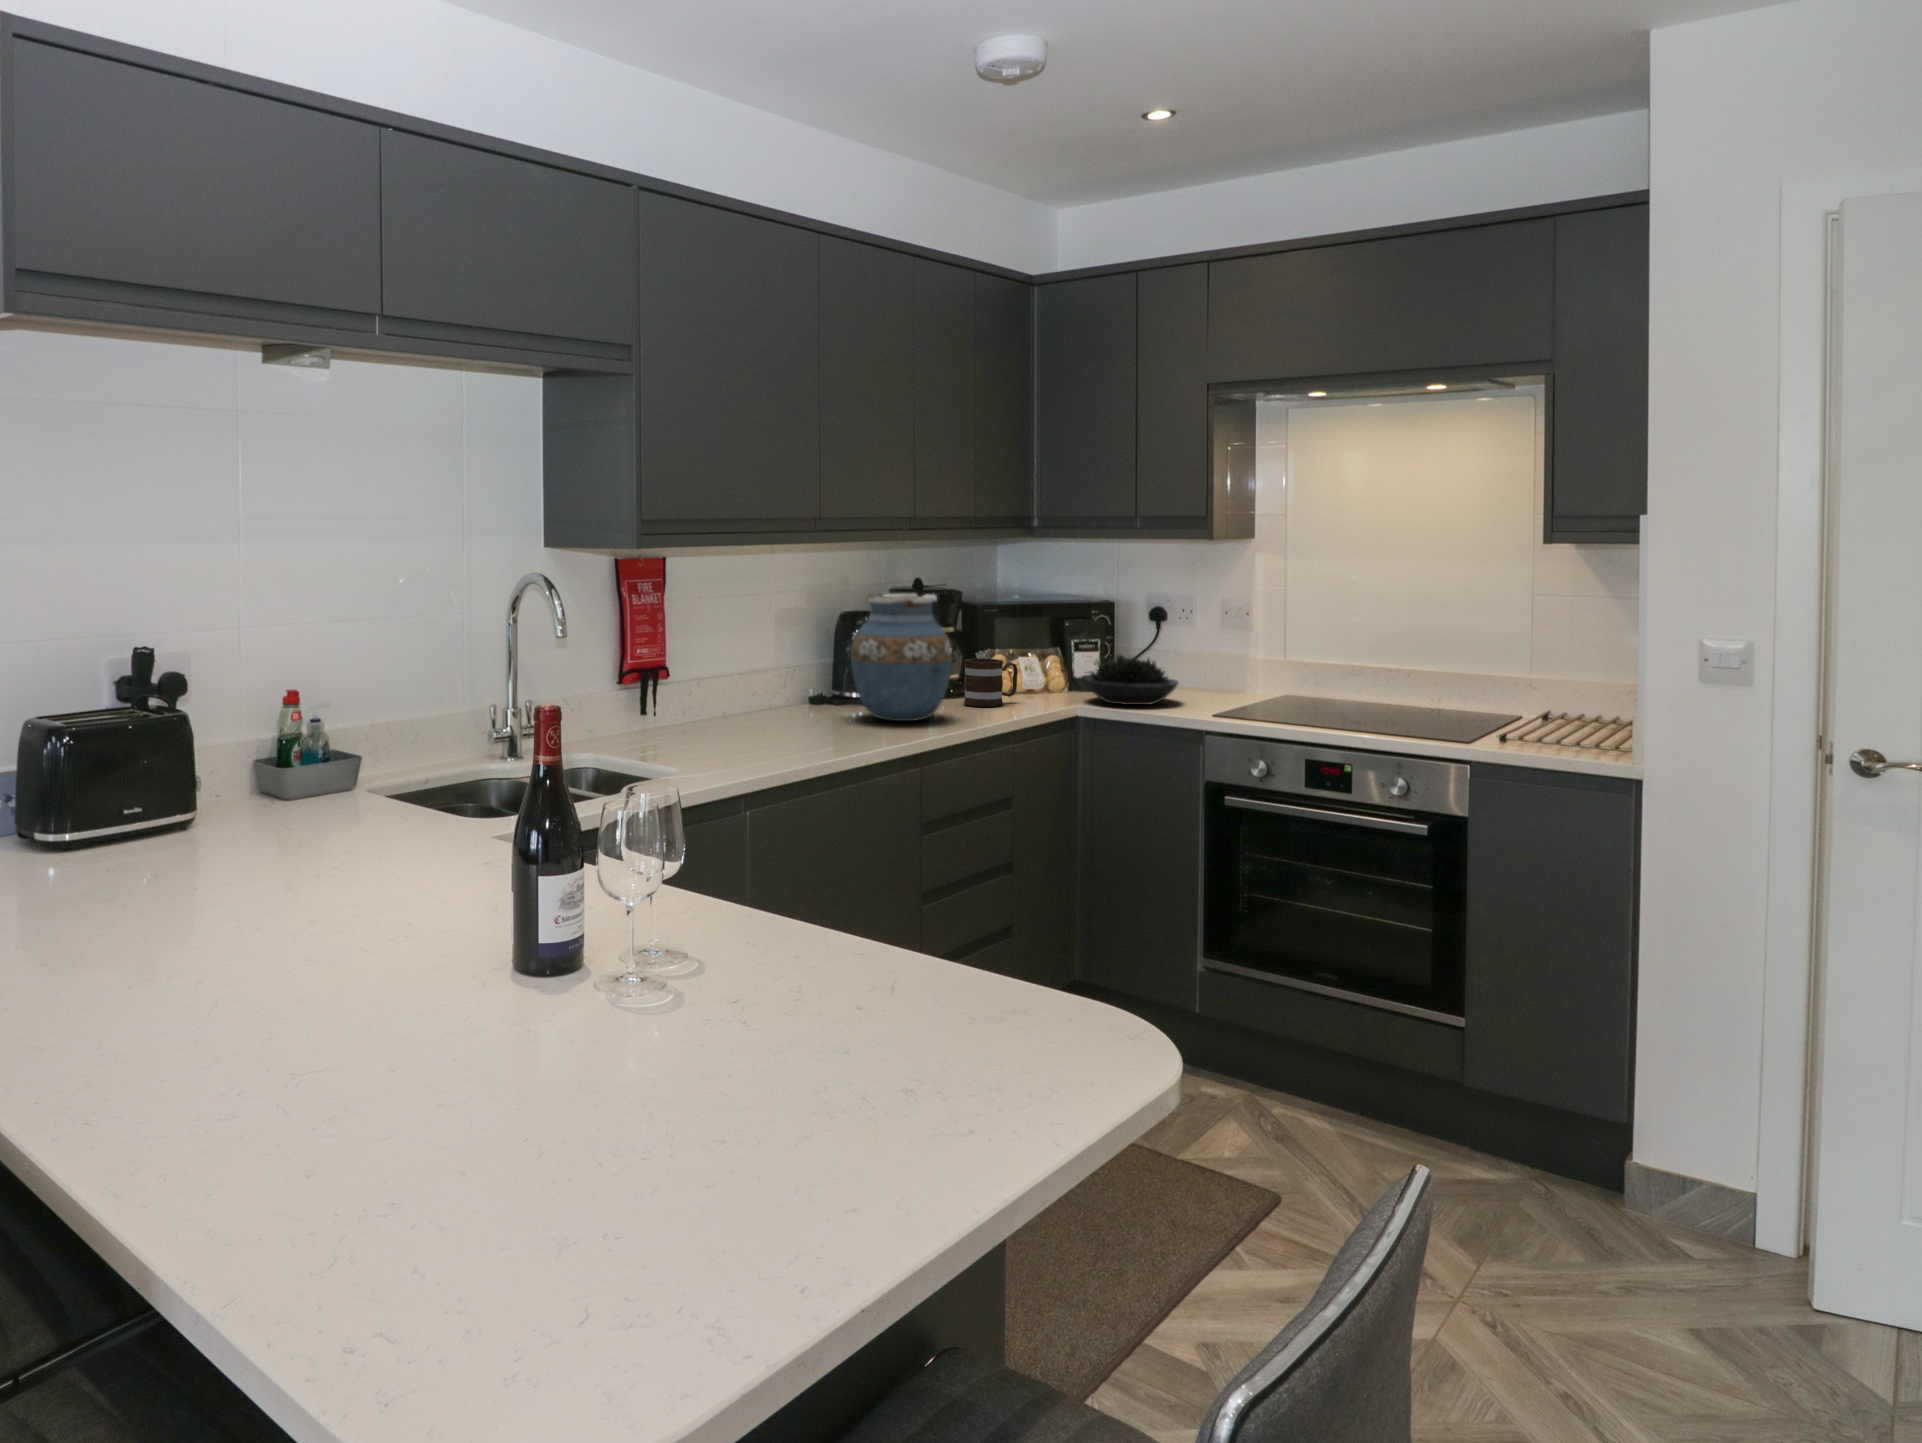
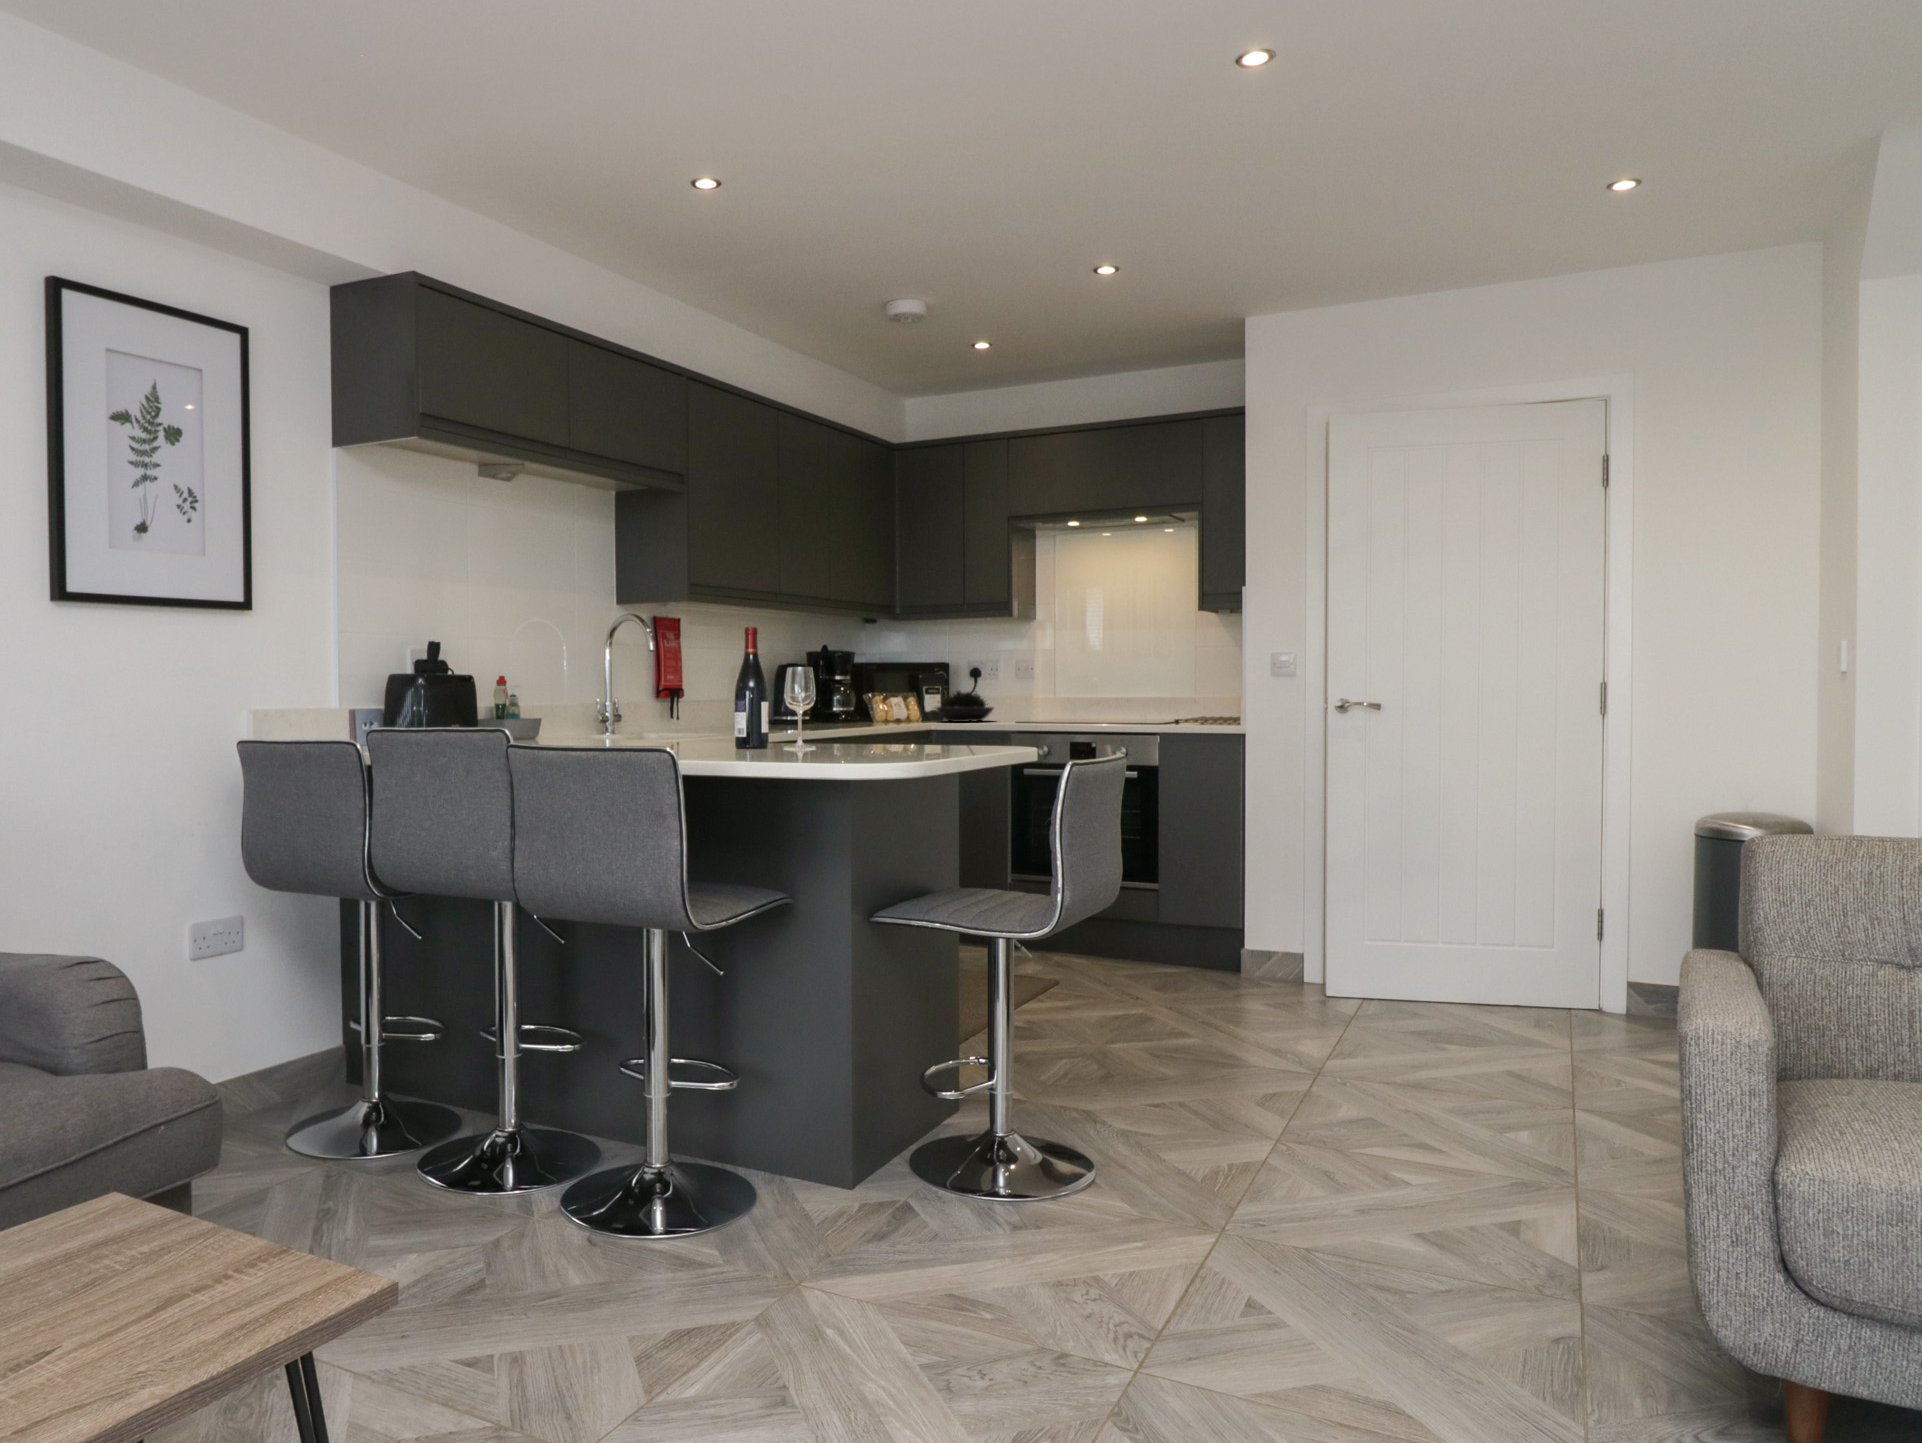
vase: present [851,594,952,721] -> none [795,645,860,727]
mug: present [964,659,1018,707] -> none [860,694,894,724]

